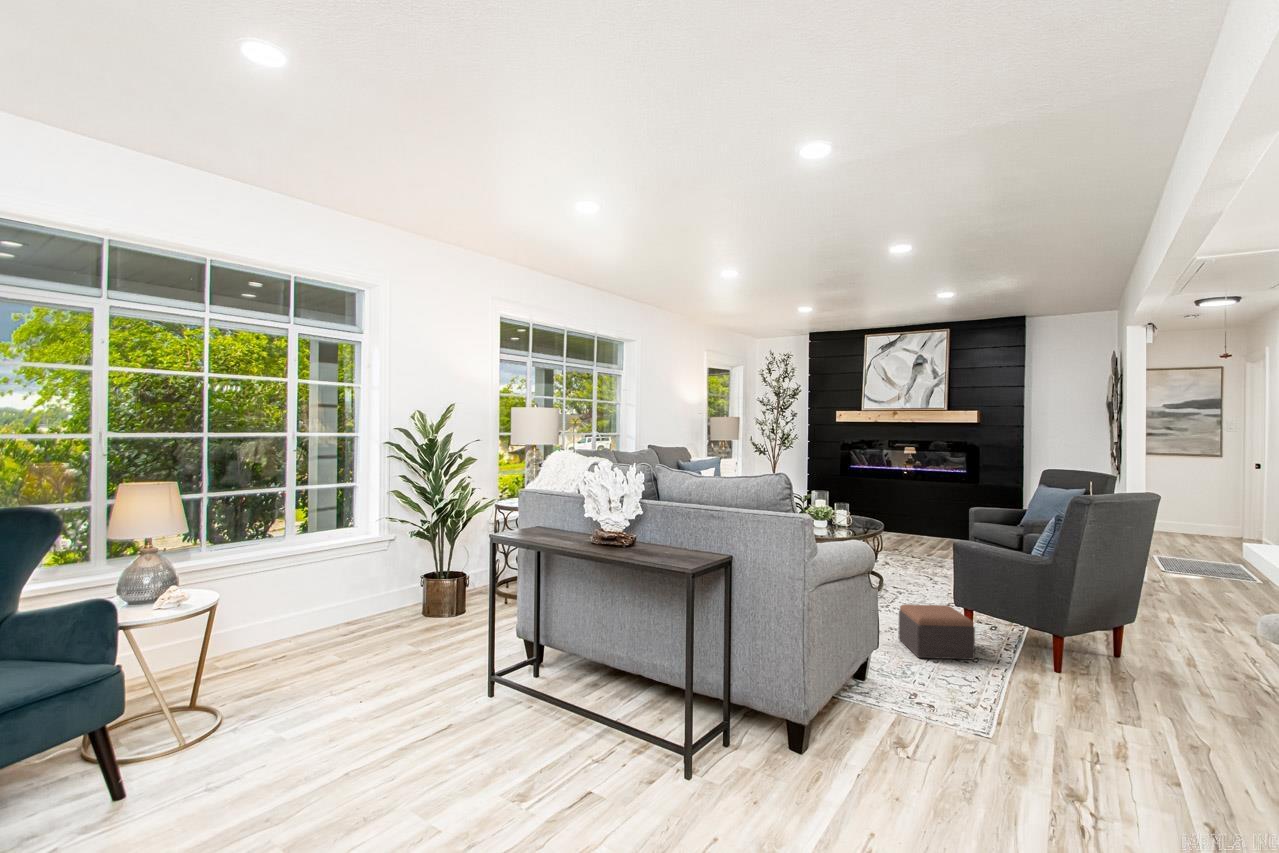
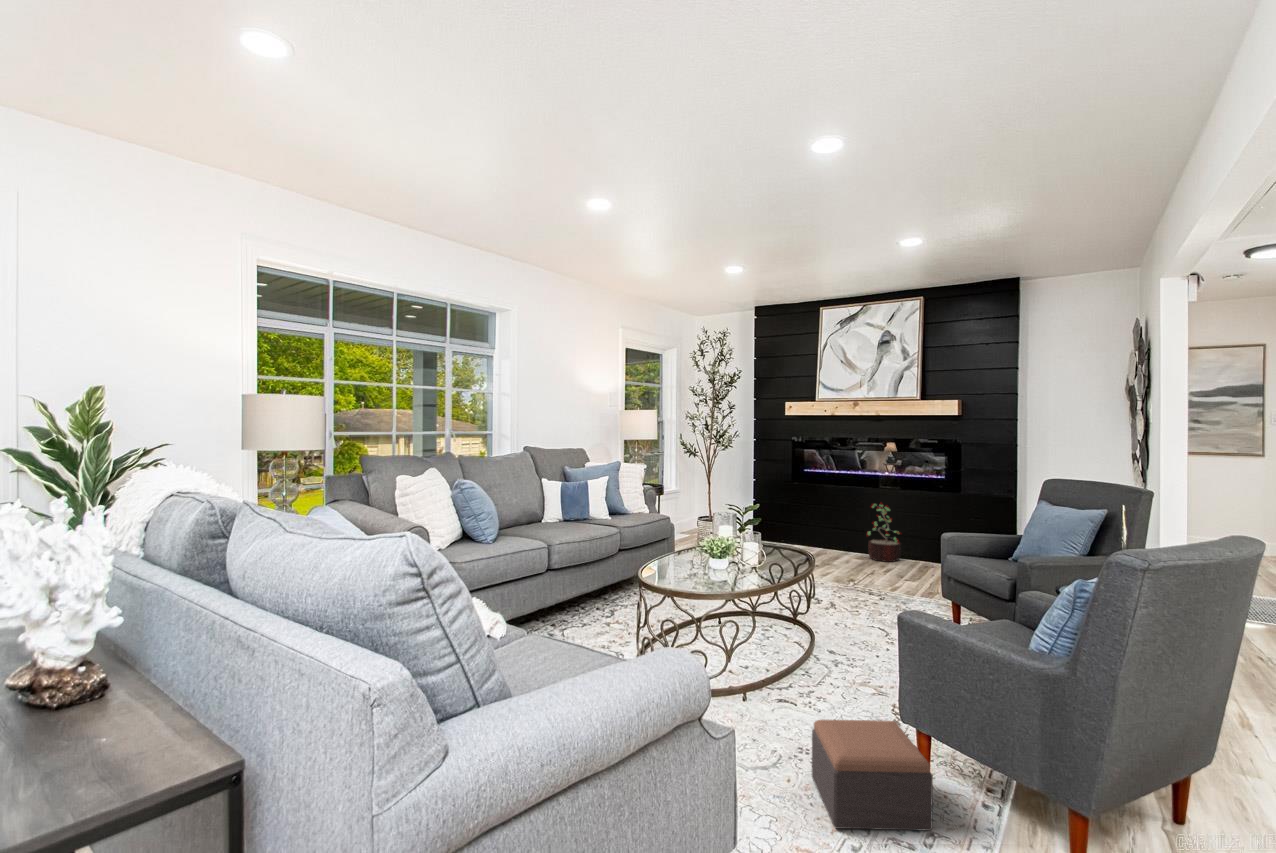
decorative plant: none [903,490,933,536] -> present [867,504,901,562]

